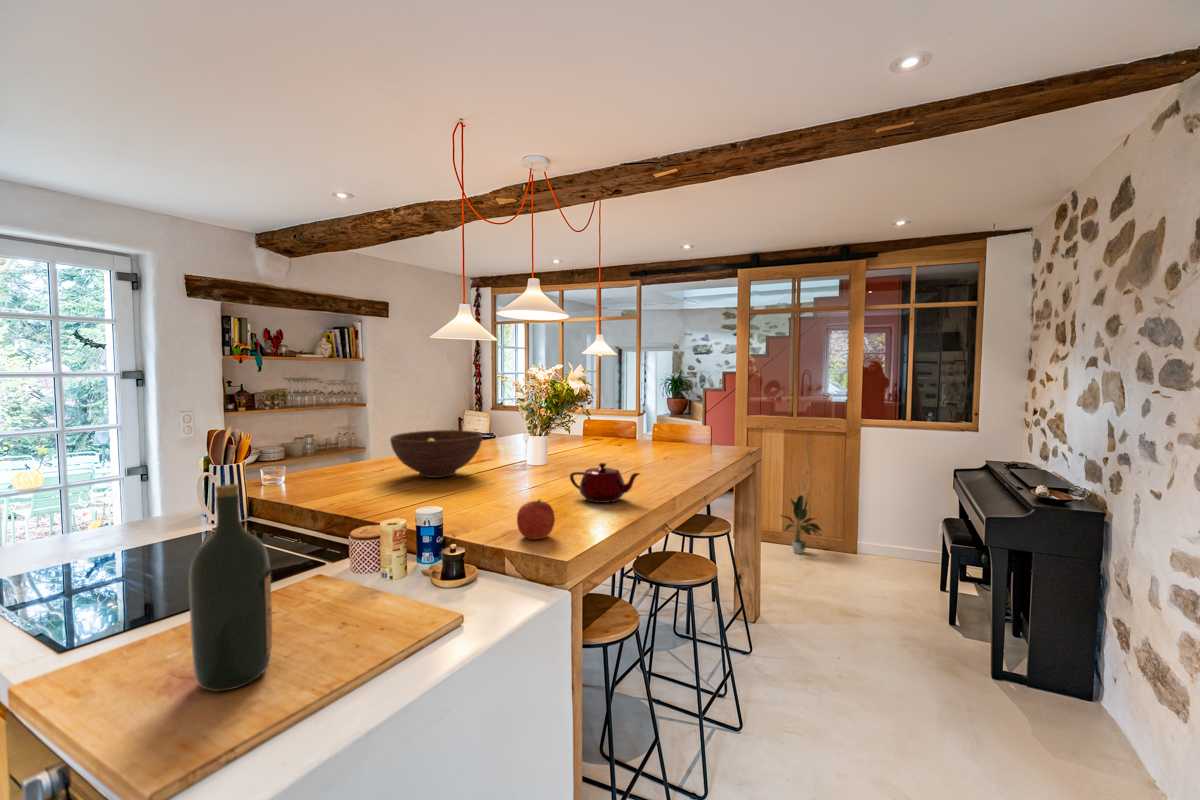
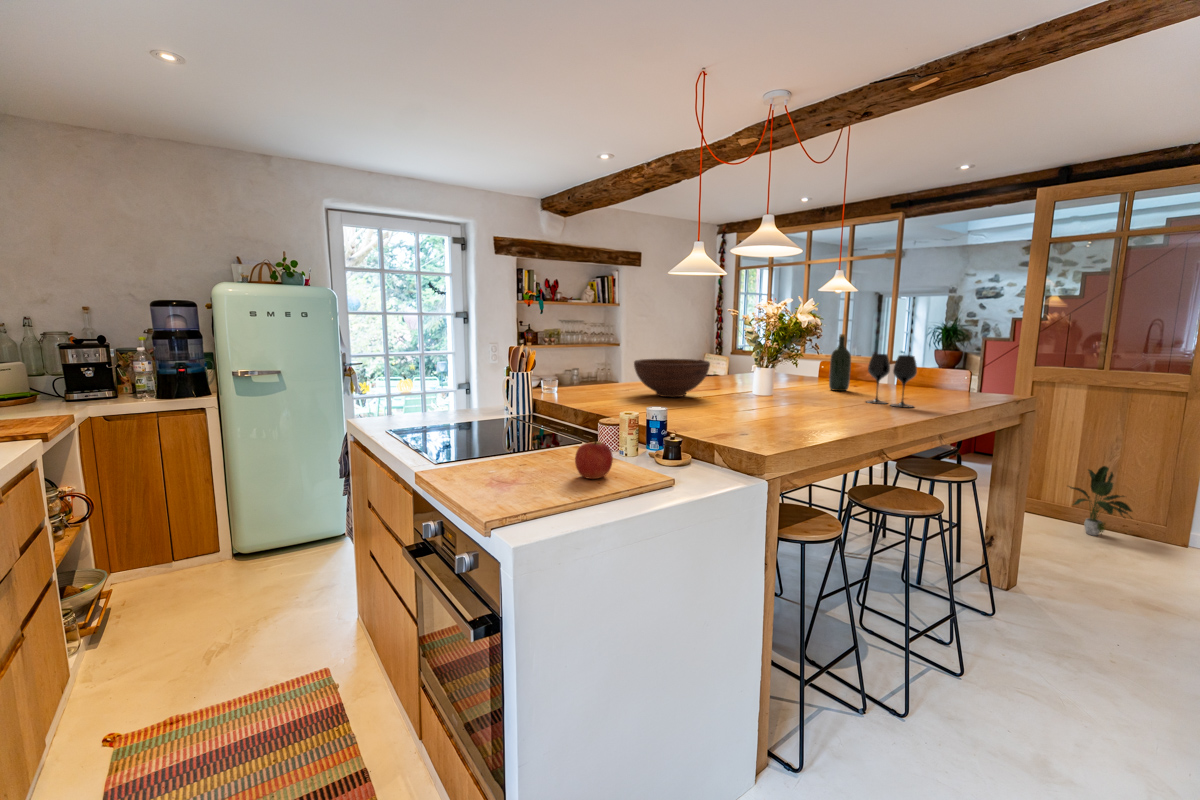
wine glass: none [636,417,679,469] -> present [866,354,917,407]
teapot: present [570,463,640,503] -> none [785,388,856,424]
wine bottle: present [189,484,272,691] -> present [829,334,851,391]
apple: present [517,499,555,539] -> present [575,440,613,479]

